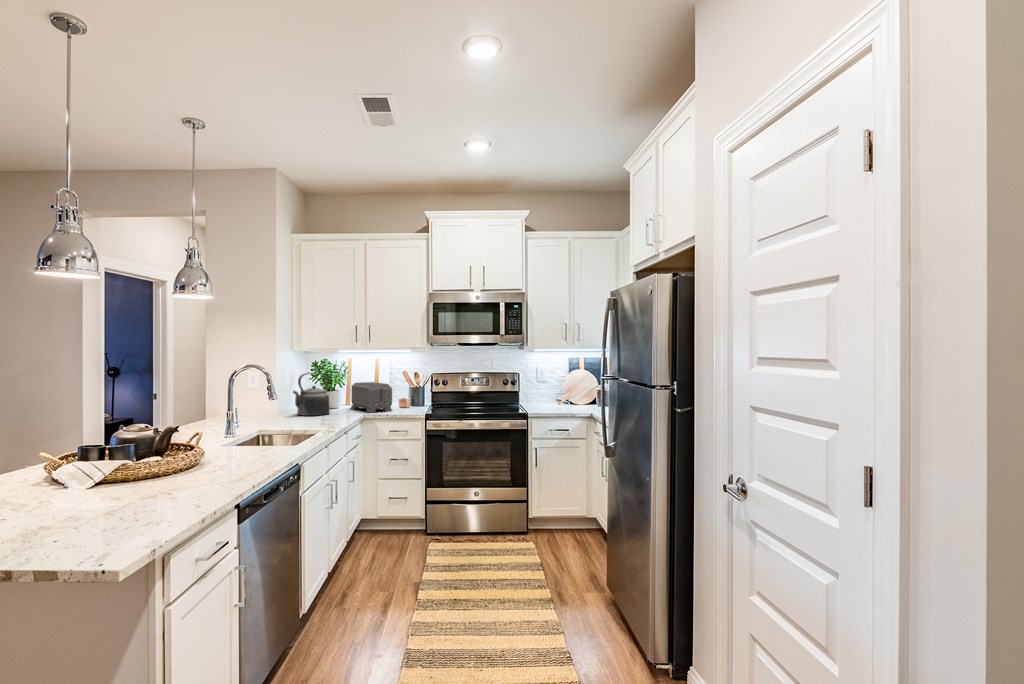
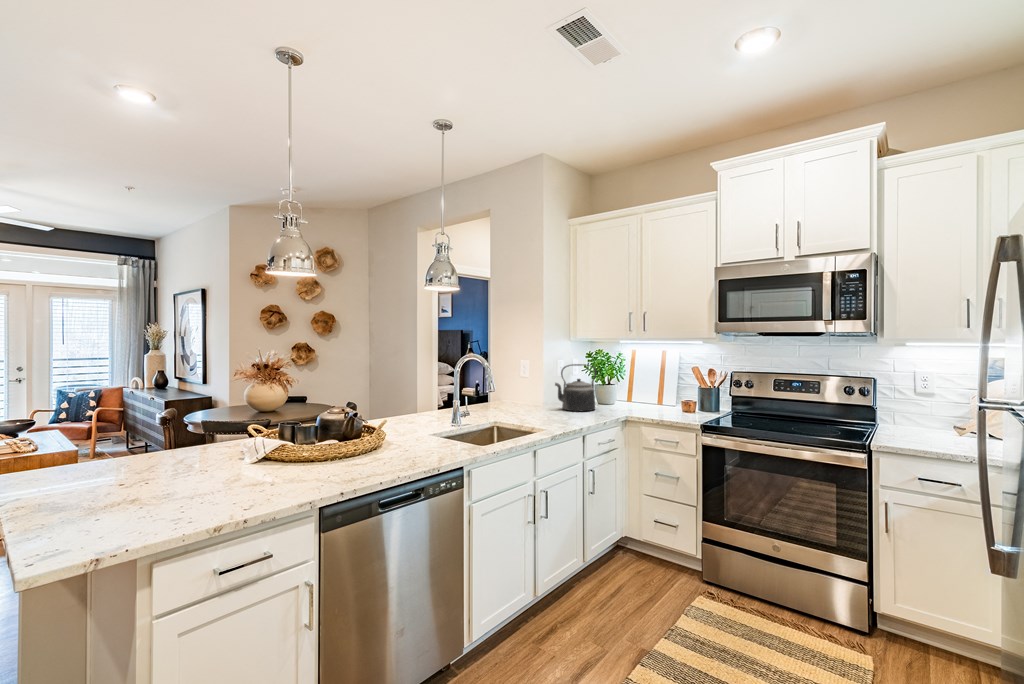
toaster: present [351,382,392,412] -> none [627,377,667,414]

